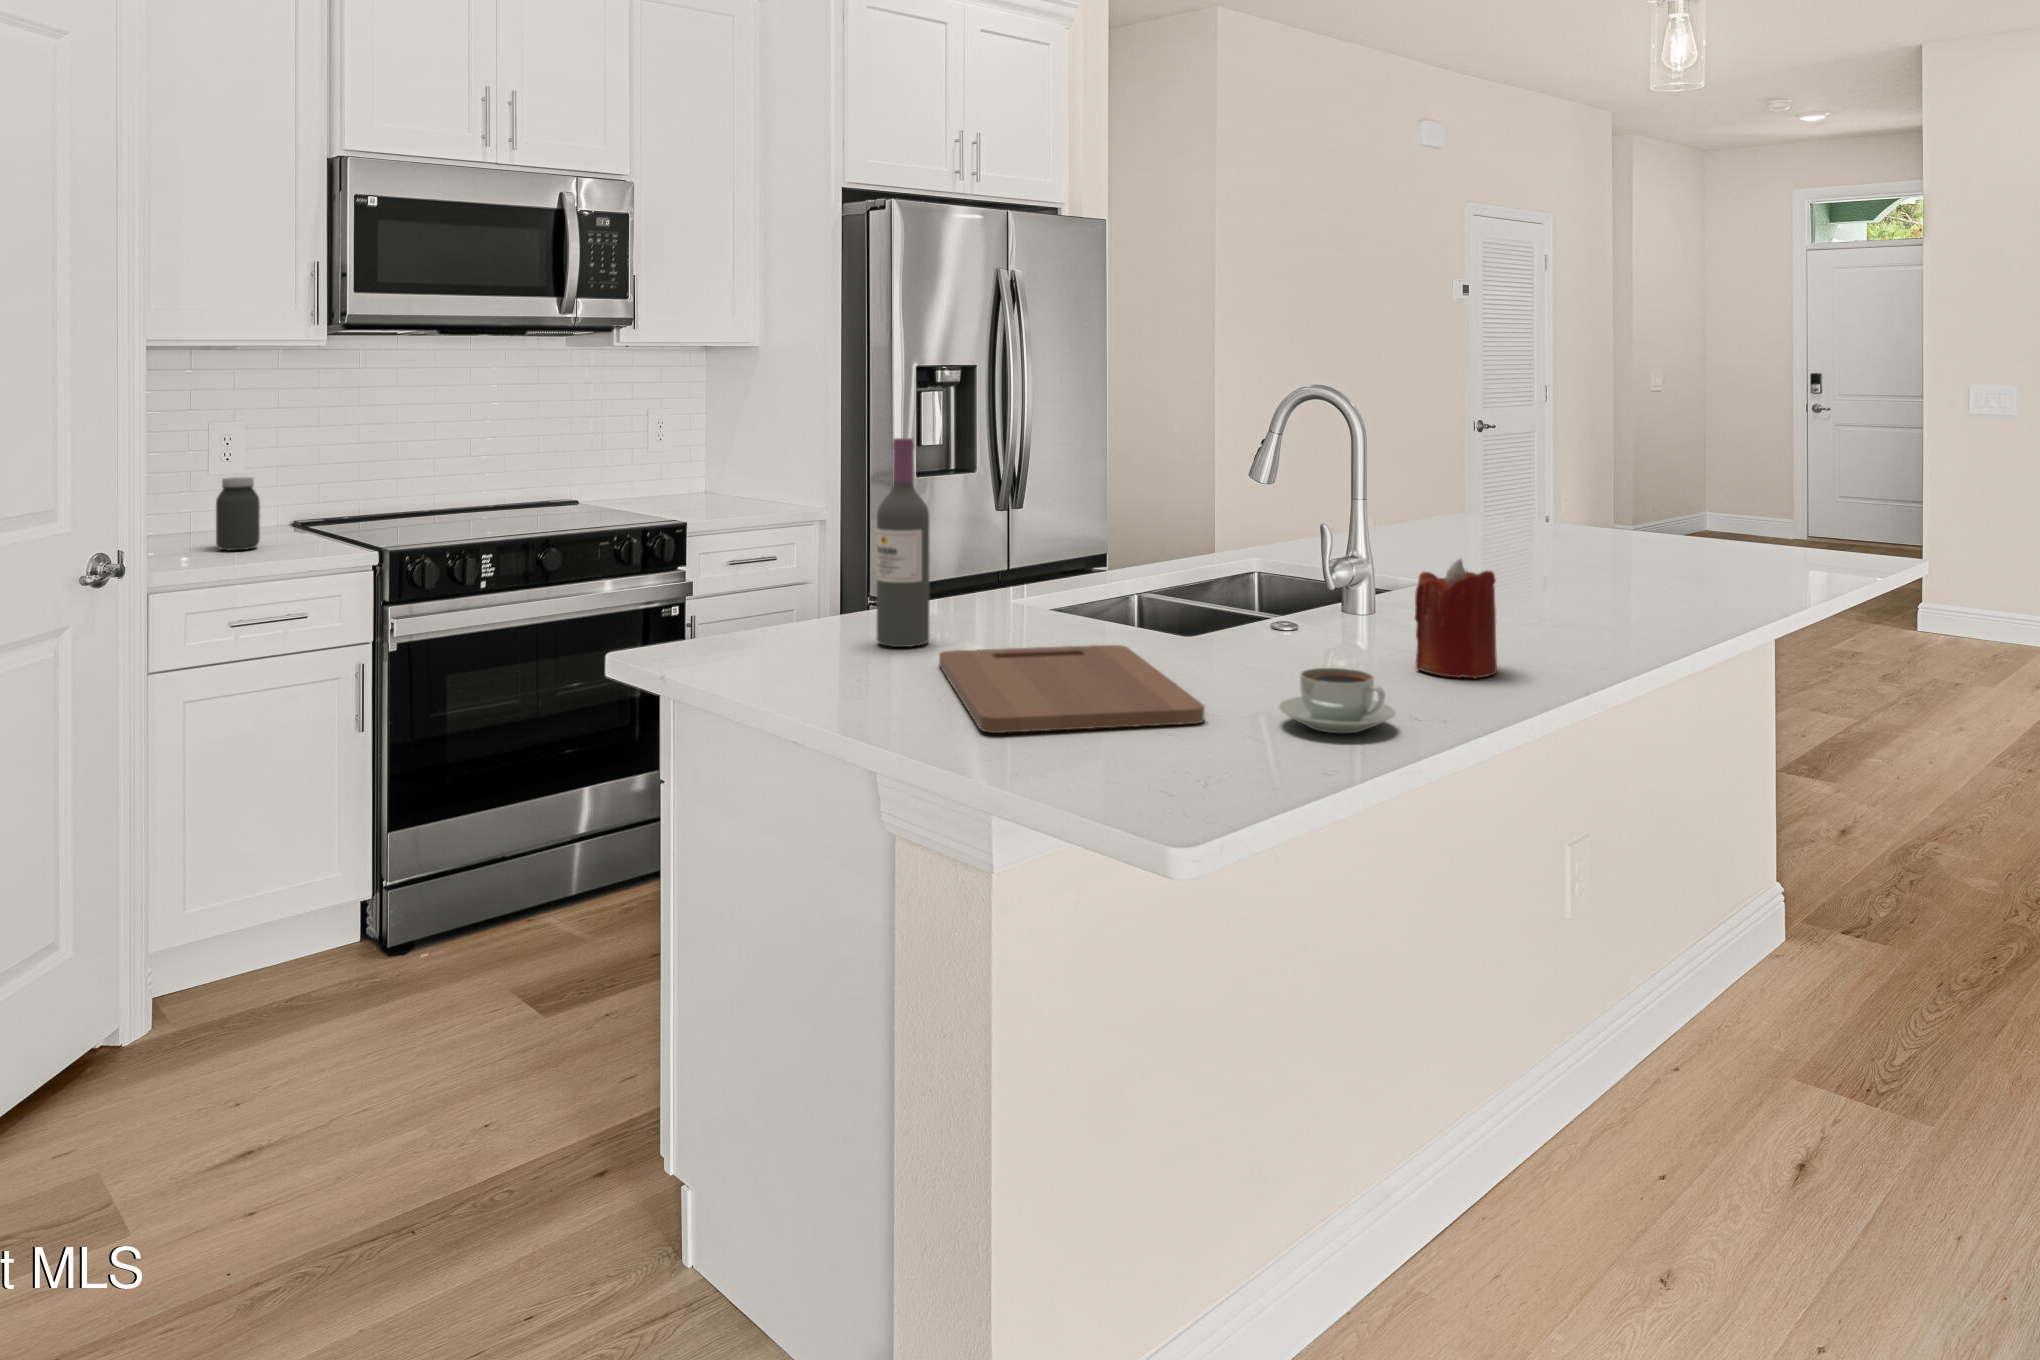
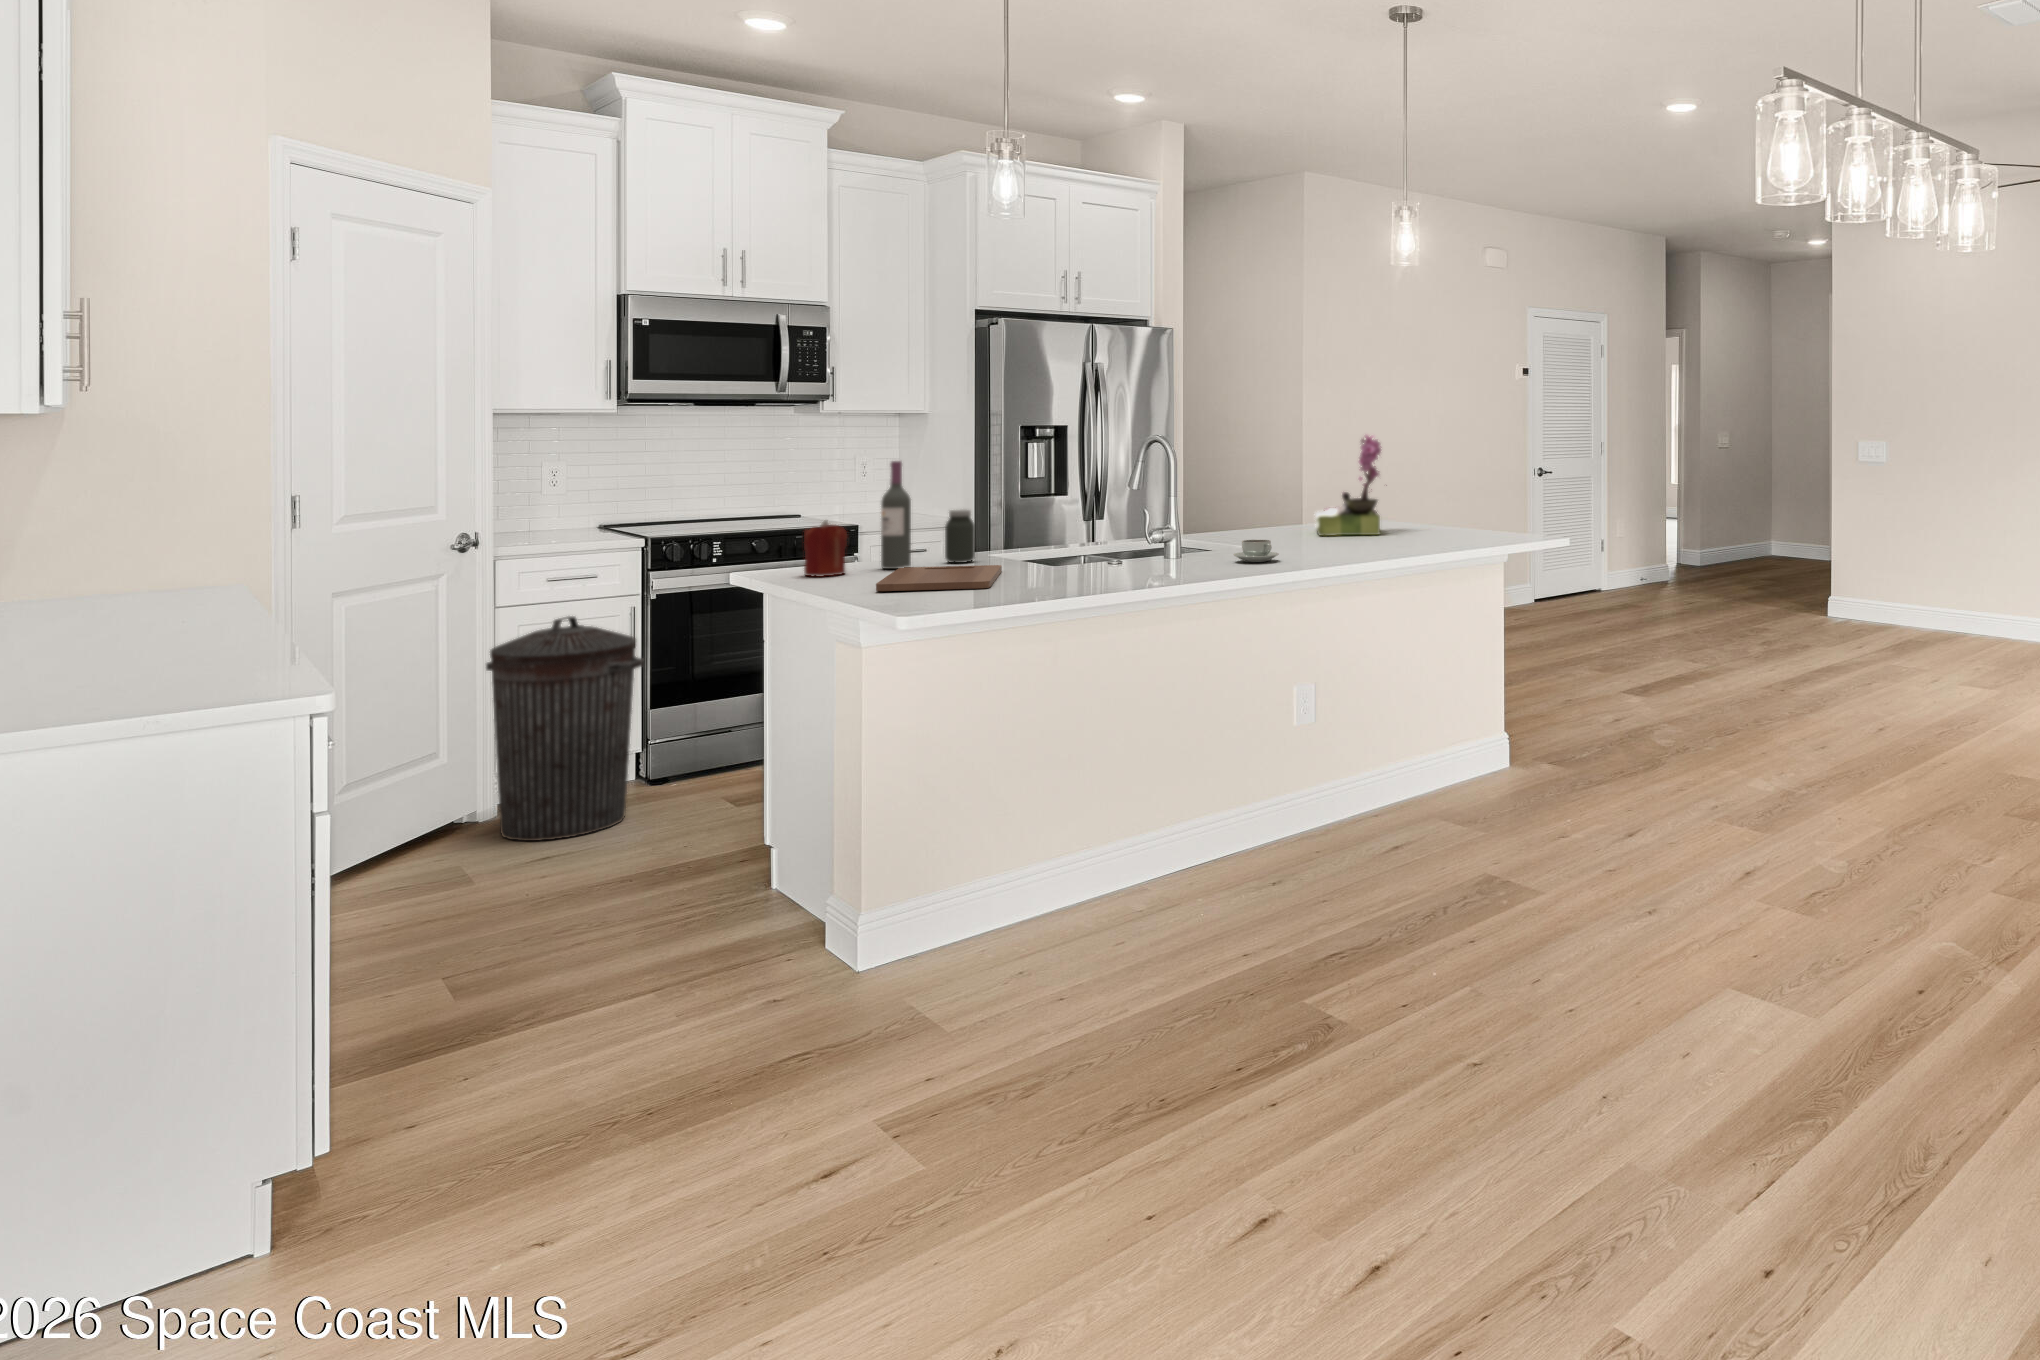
flower arrangement: none [1472,381,1615,559] -> present [1315,435,1381,536]
jar: present [216,477,260,550] -> present [945,509,975,563]
candle: present [1415,559,1497,678] -> present [804,520,847,576]
coffee cup: present [1279,668,1395,733] -> present [1233,540,1279,562]
trash can: none [136,695,397,1098] -> present [486,616,644,841]

